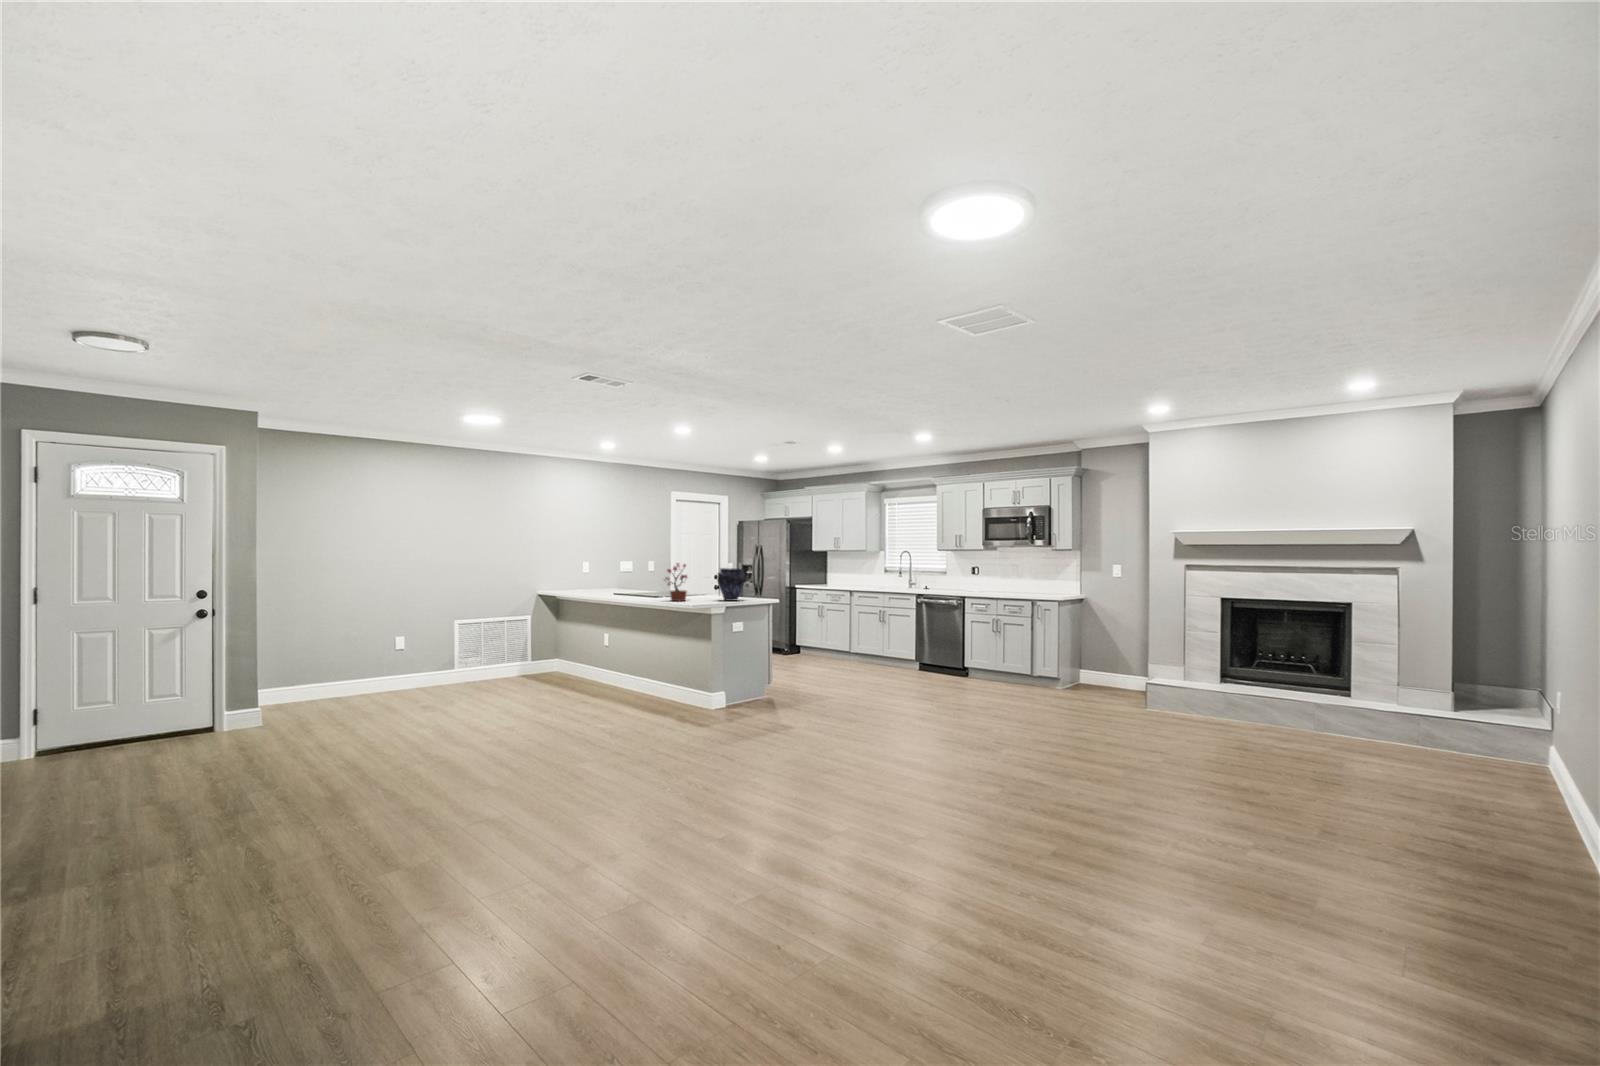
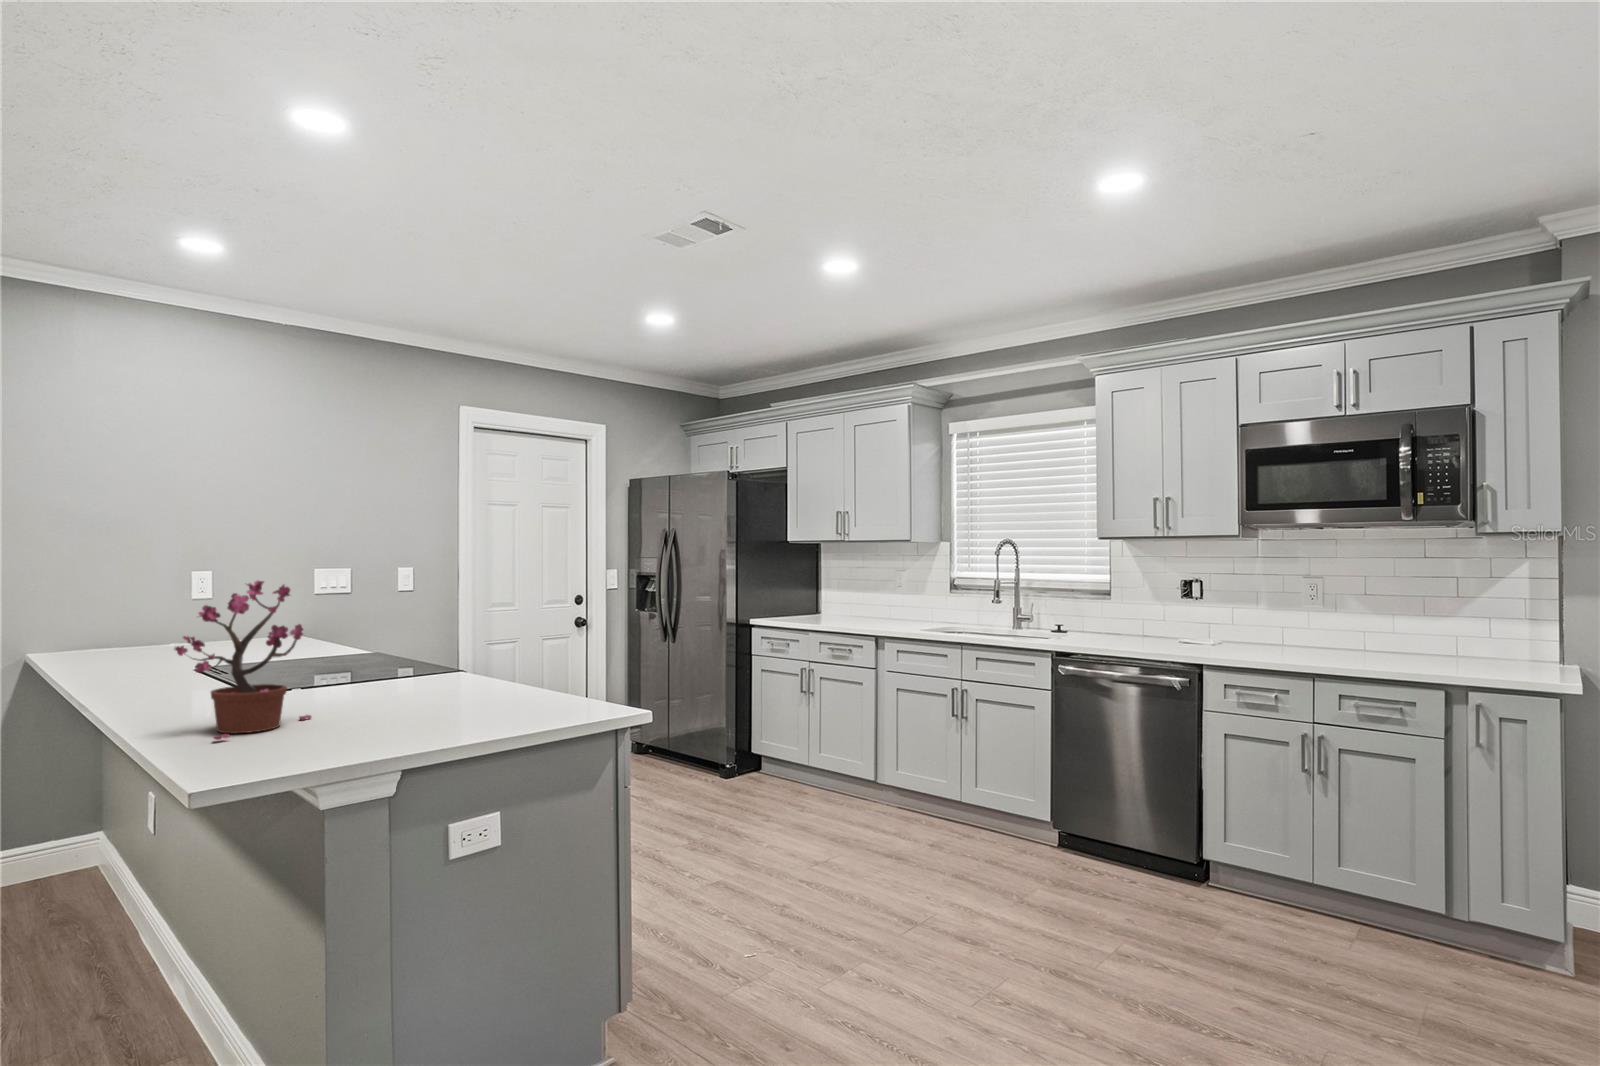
vase: present [717,568,745,601] -> none [404,599,522,724]

